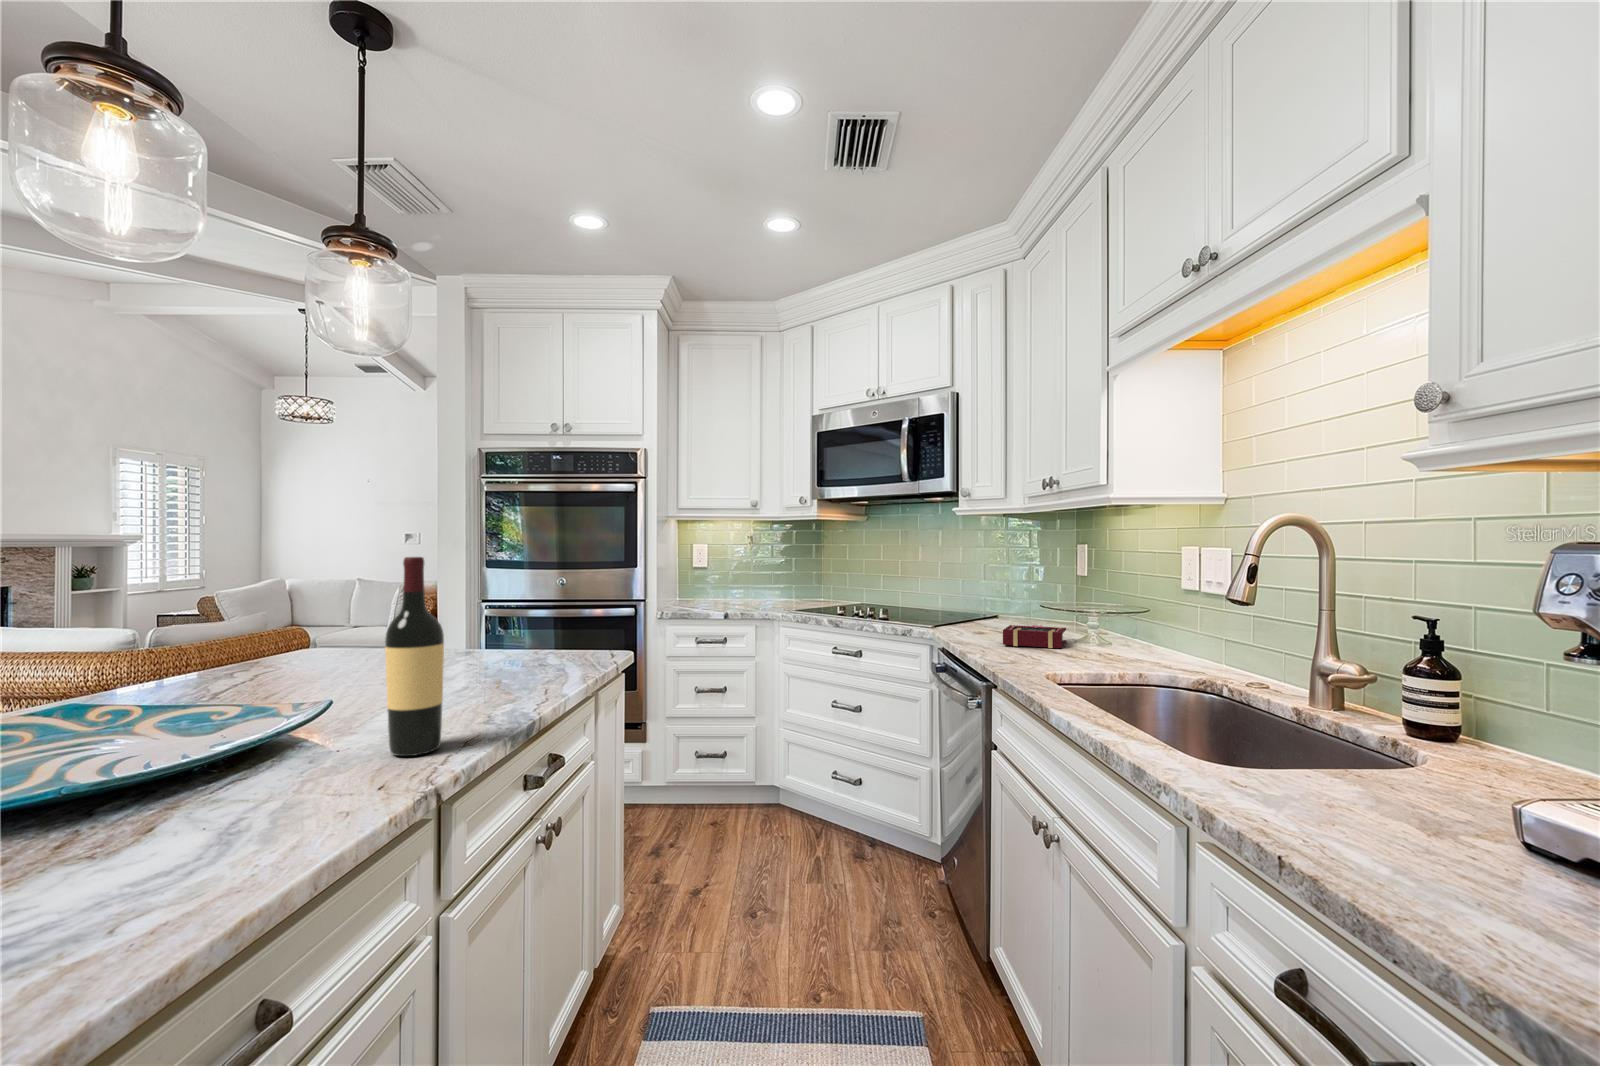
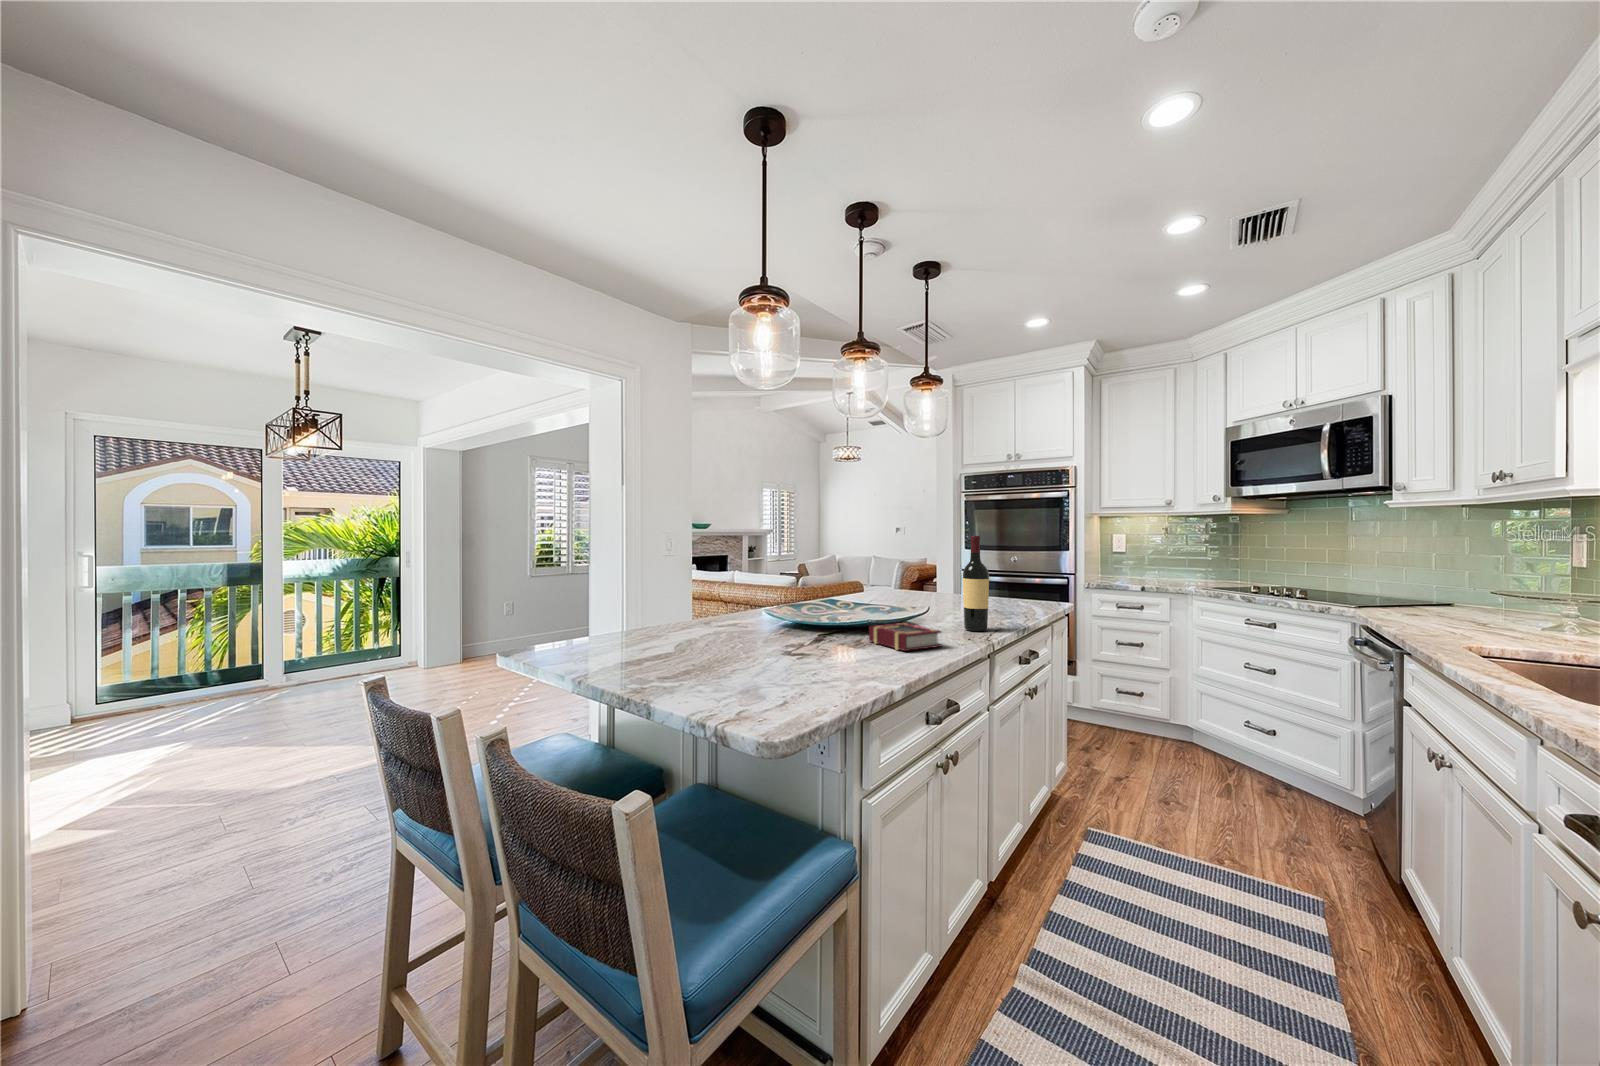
book: present [1003,625,1066,648] -> present [869,623,941,651]

